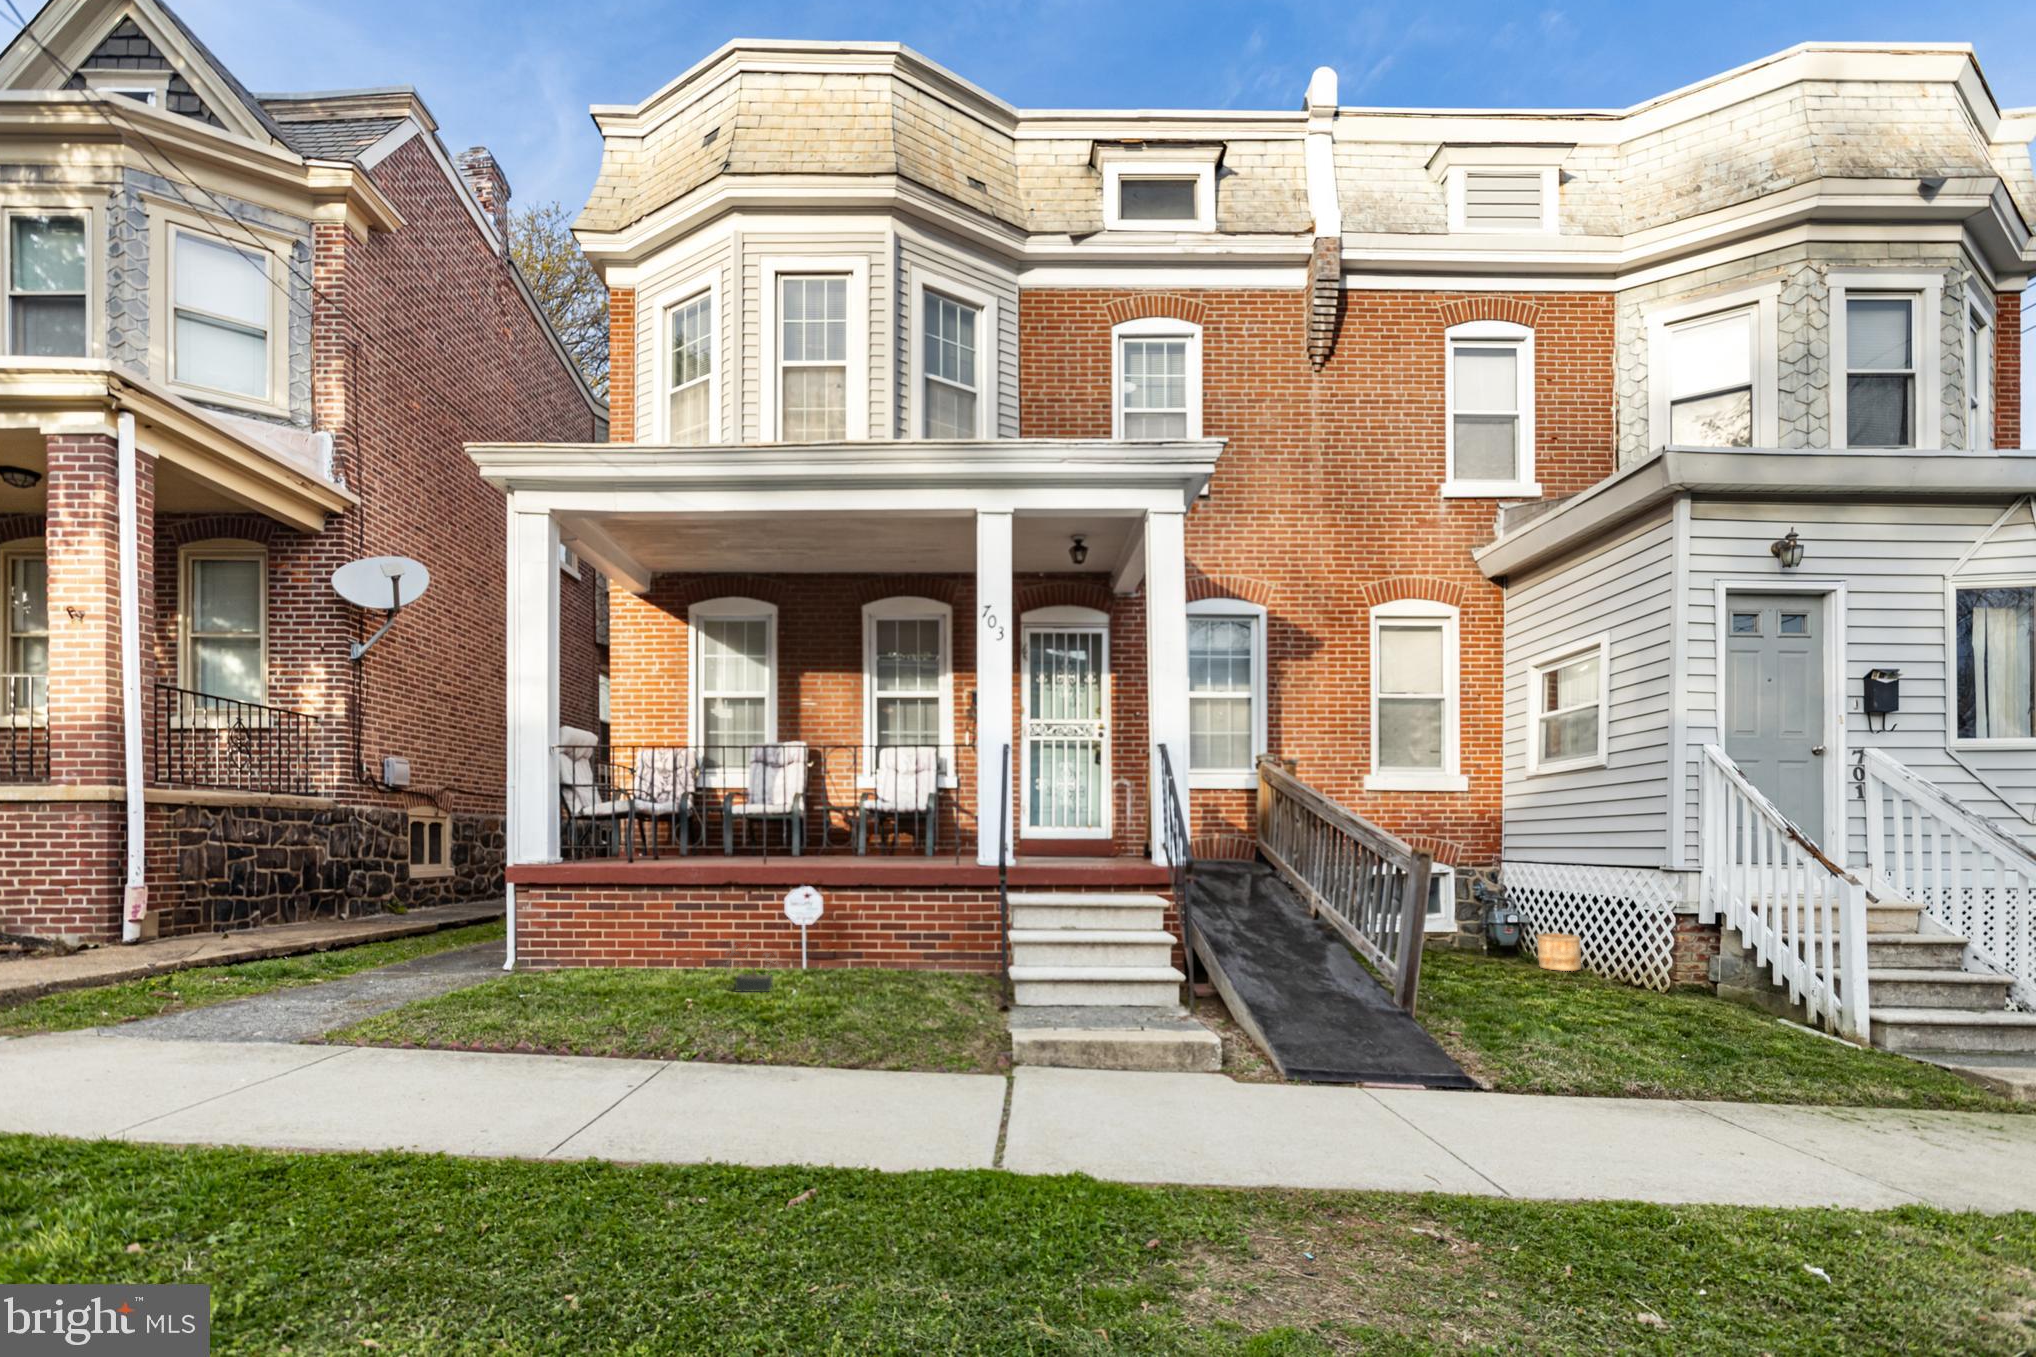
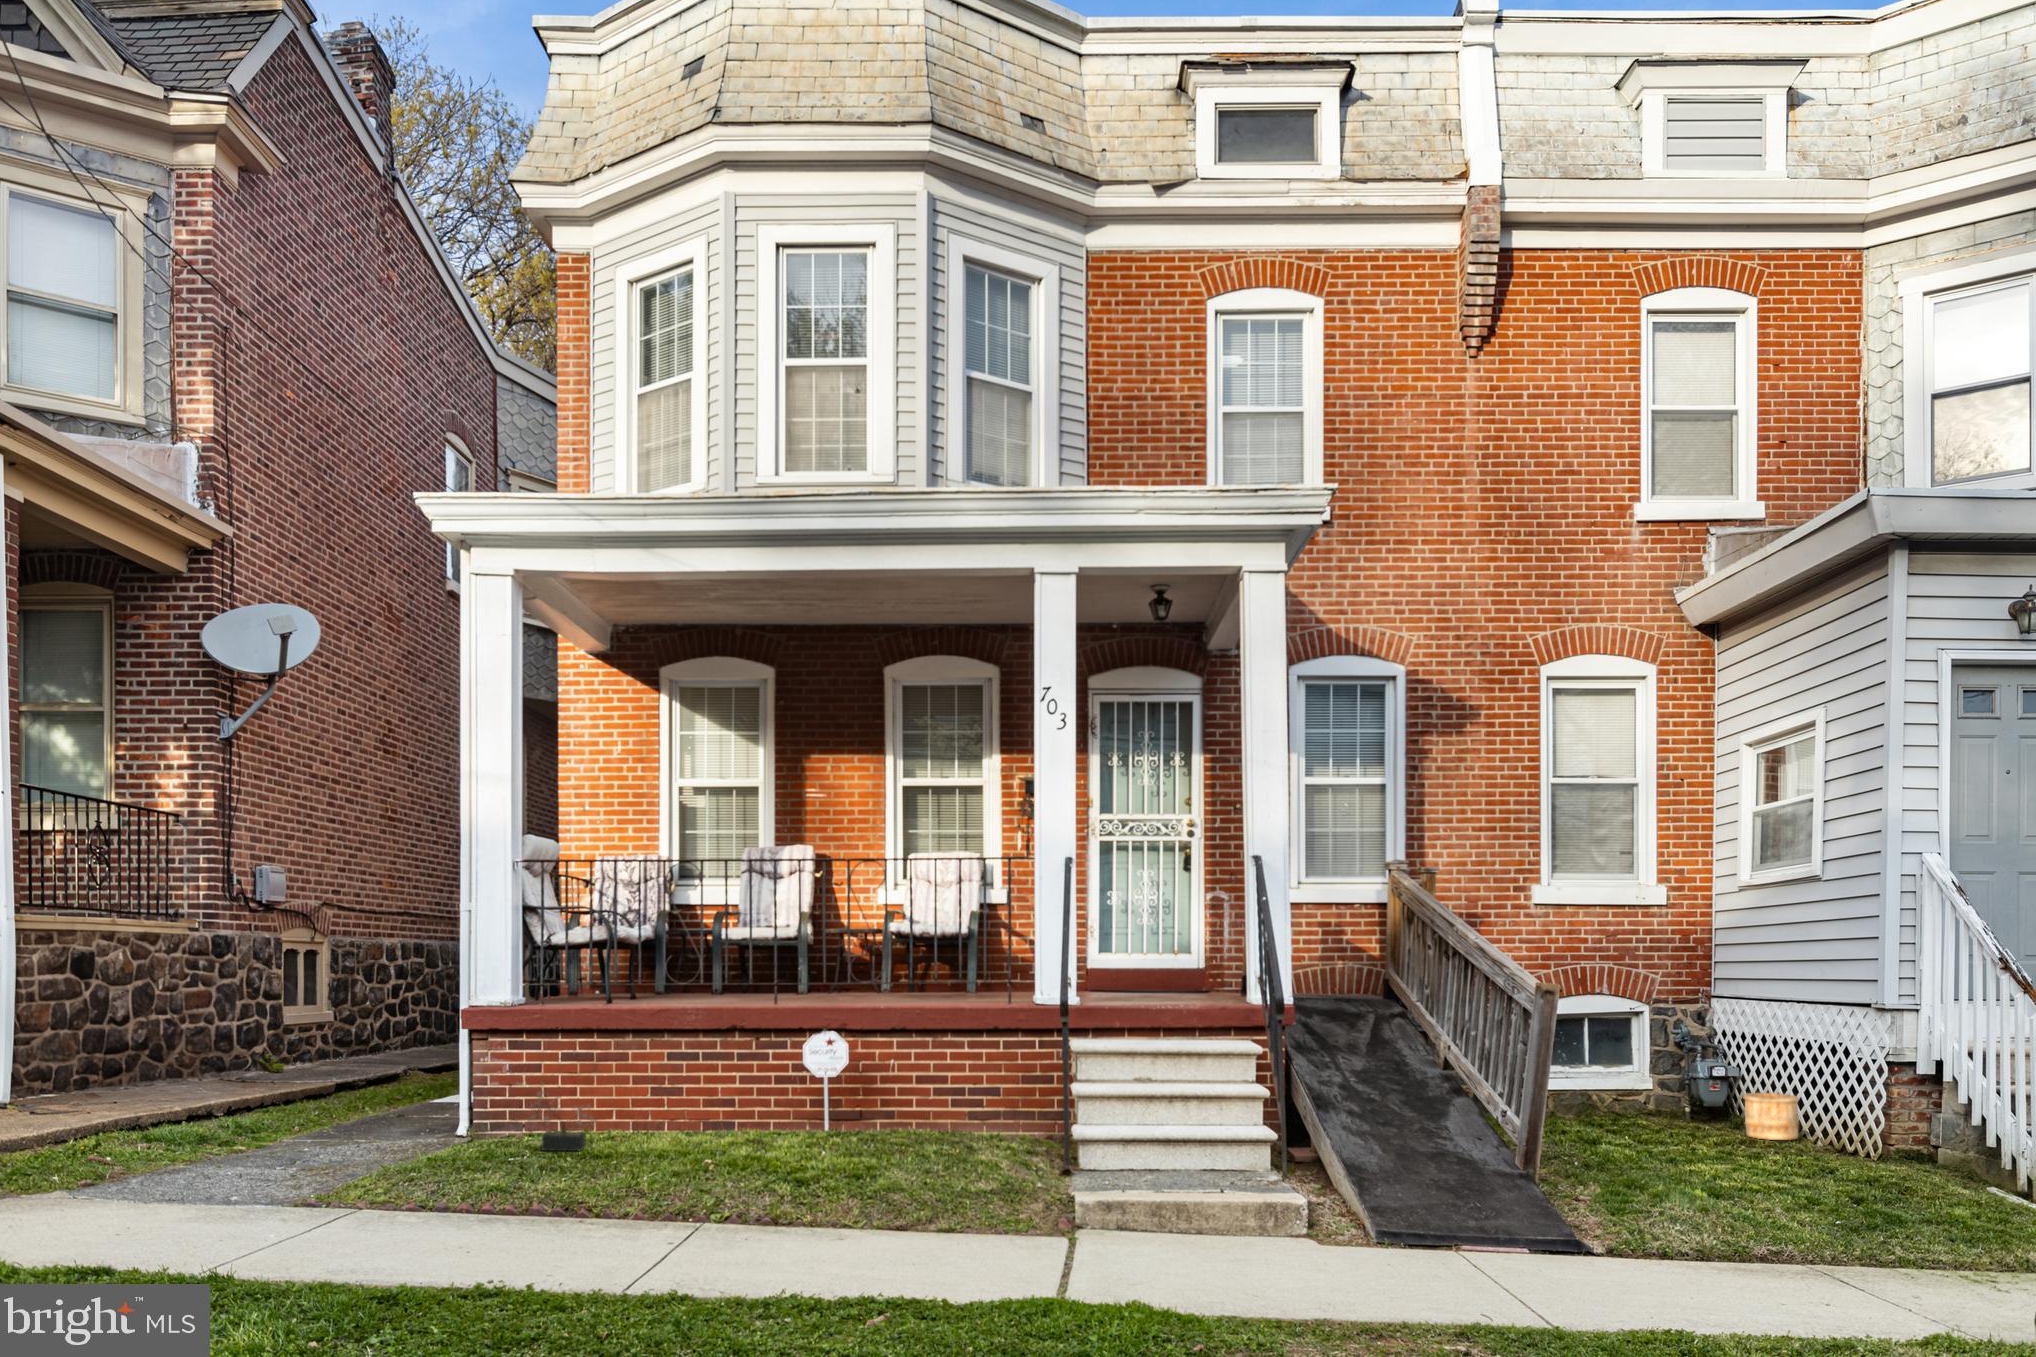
decorative plant: present [727,941,777,992] -> present [531,1092,594,1151]

